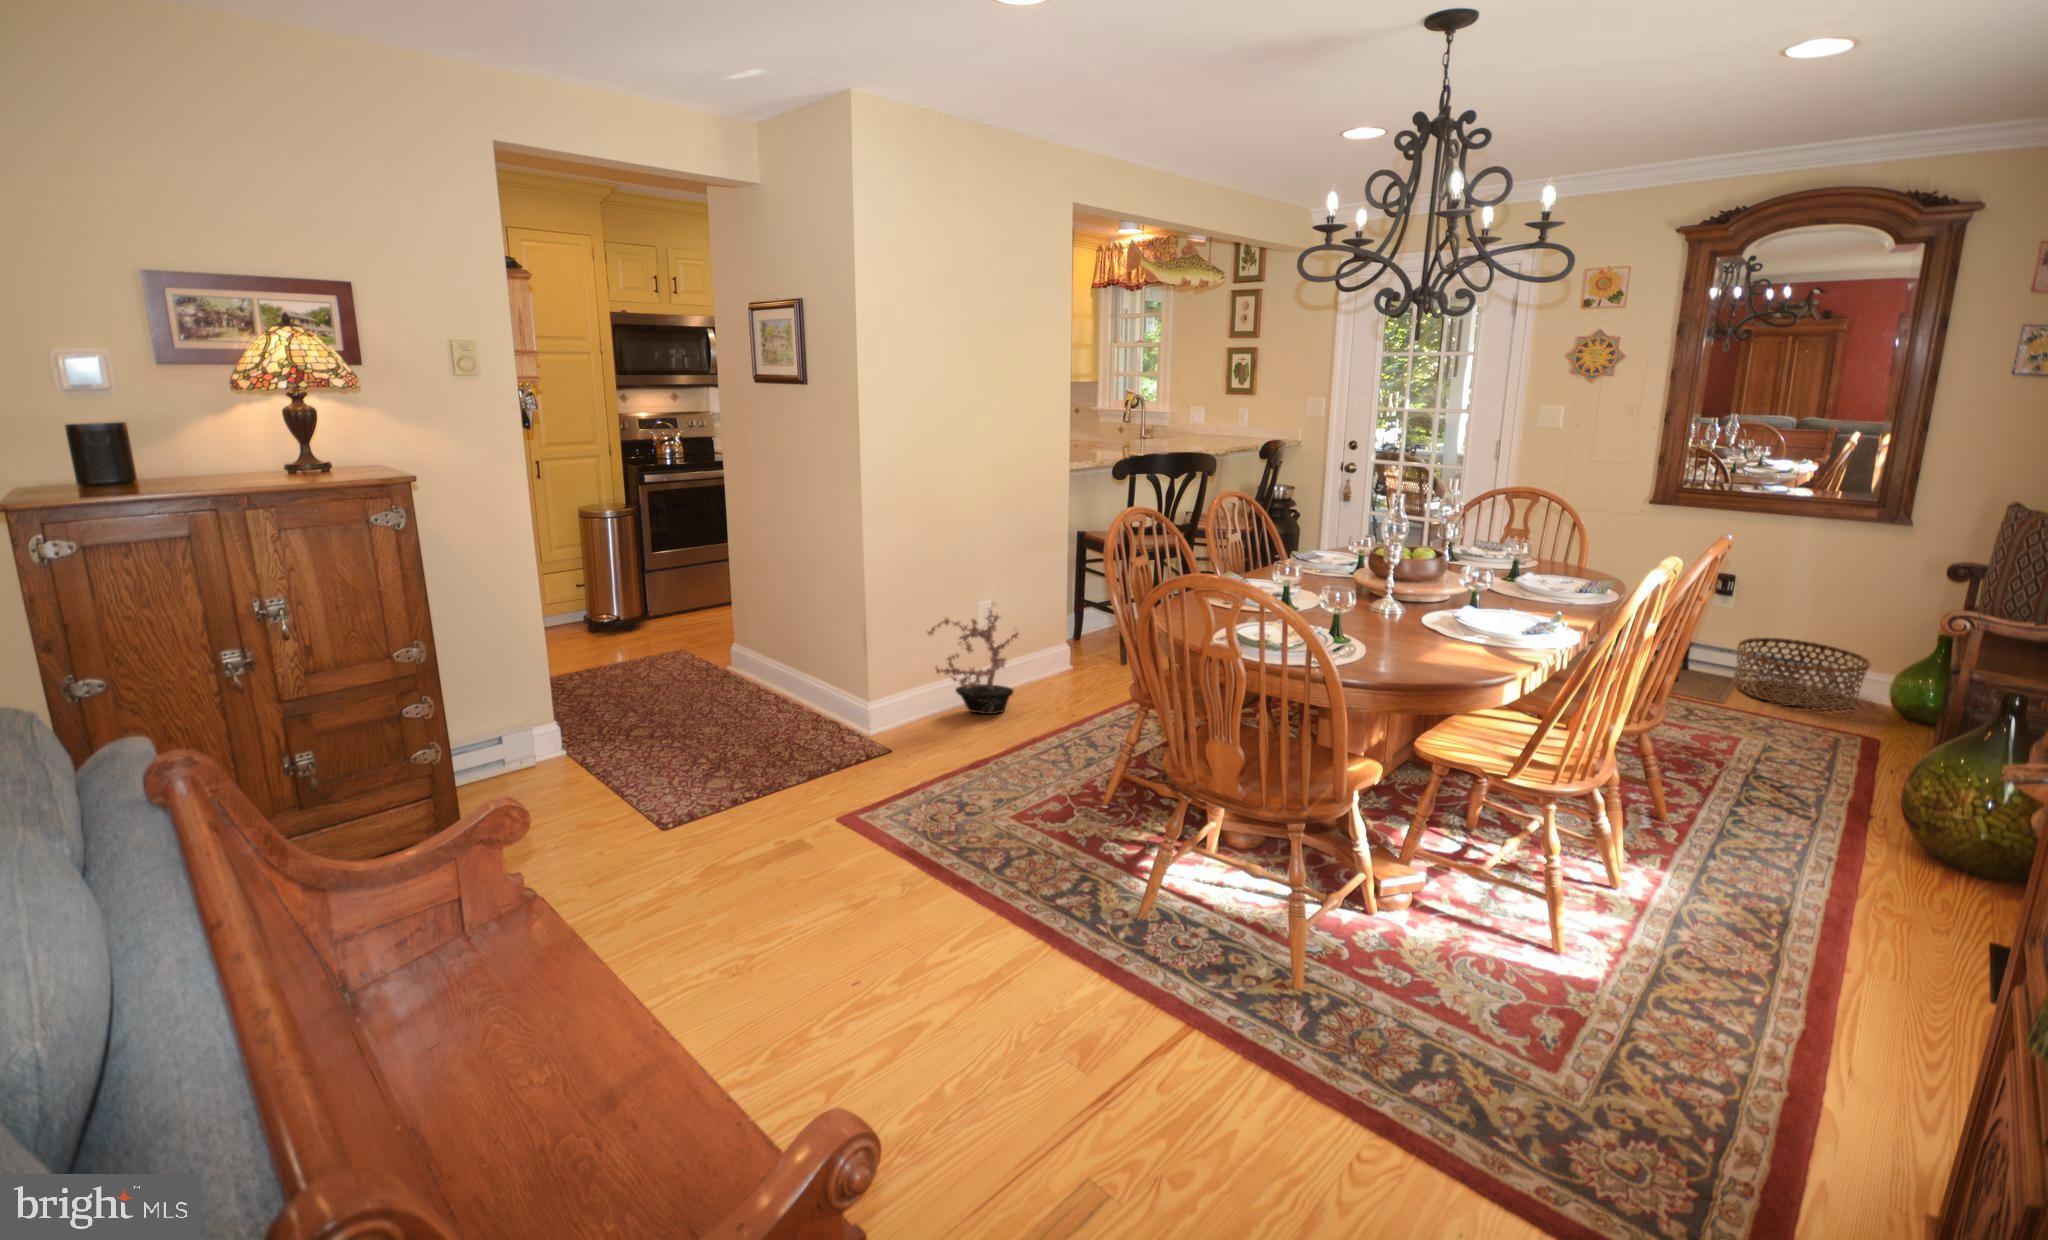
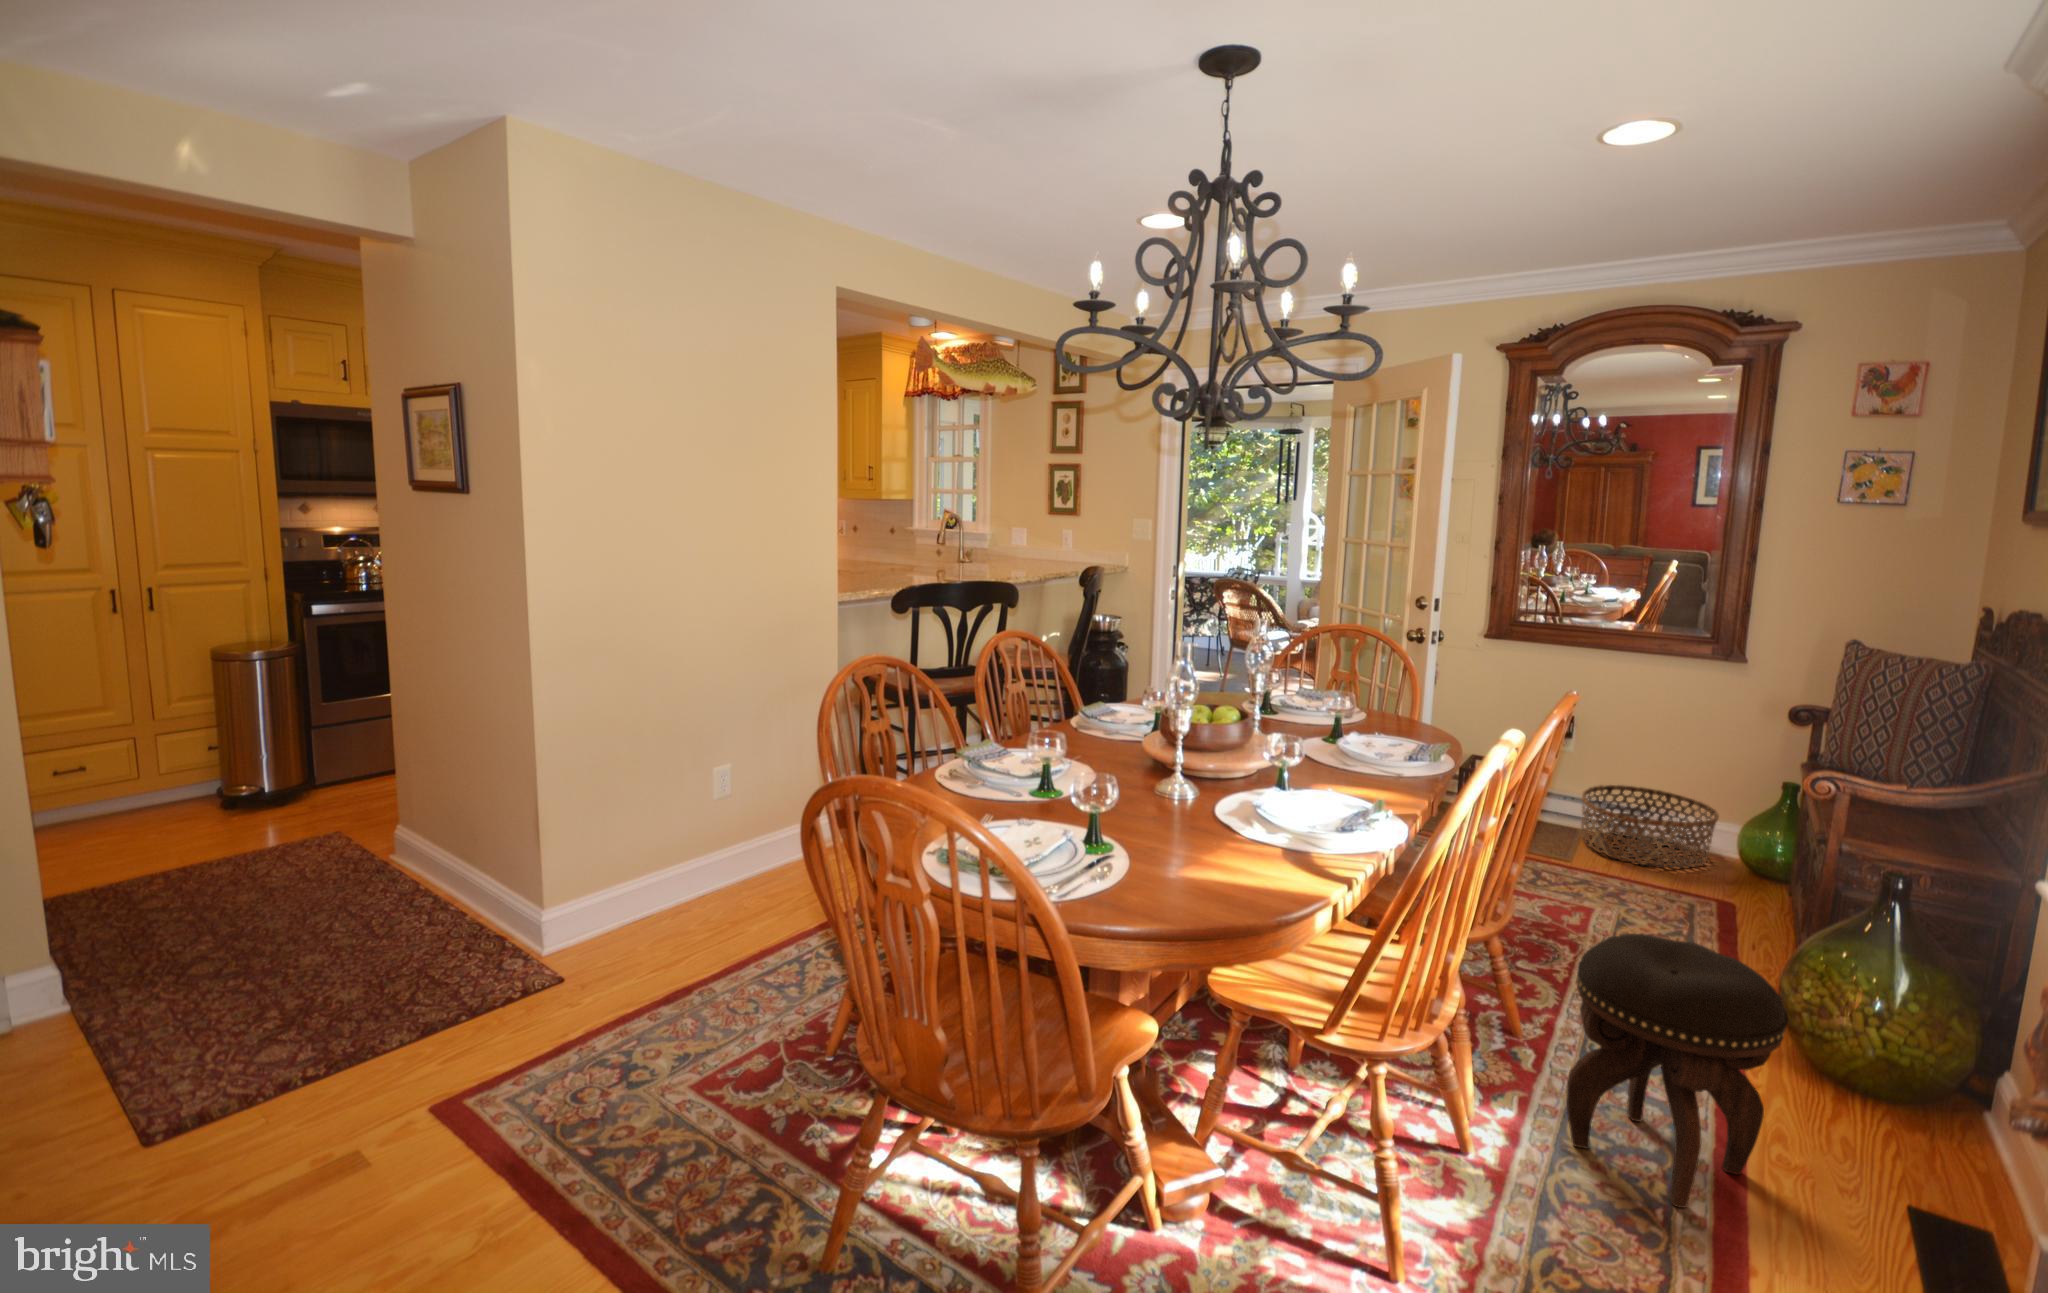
potted plant: present [927,604,1018,714] -> none [619,765,757,914]
footstool: none [1703,728,1898,932] -> present [1567,934,1788,1208]

